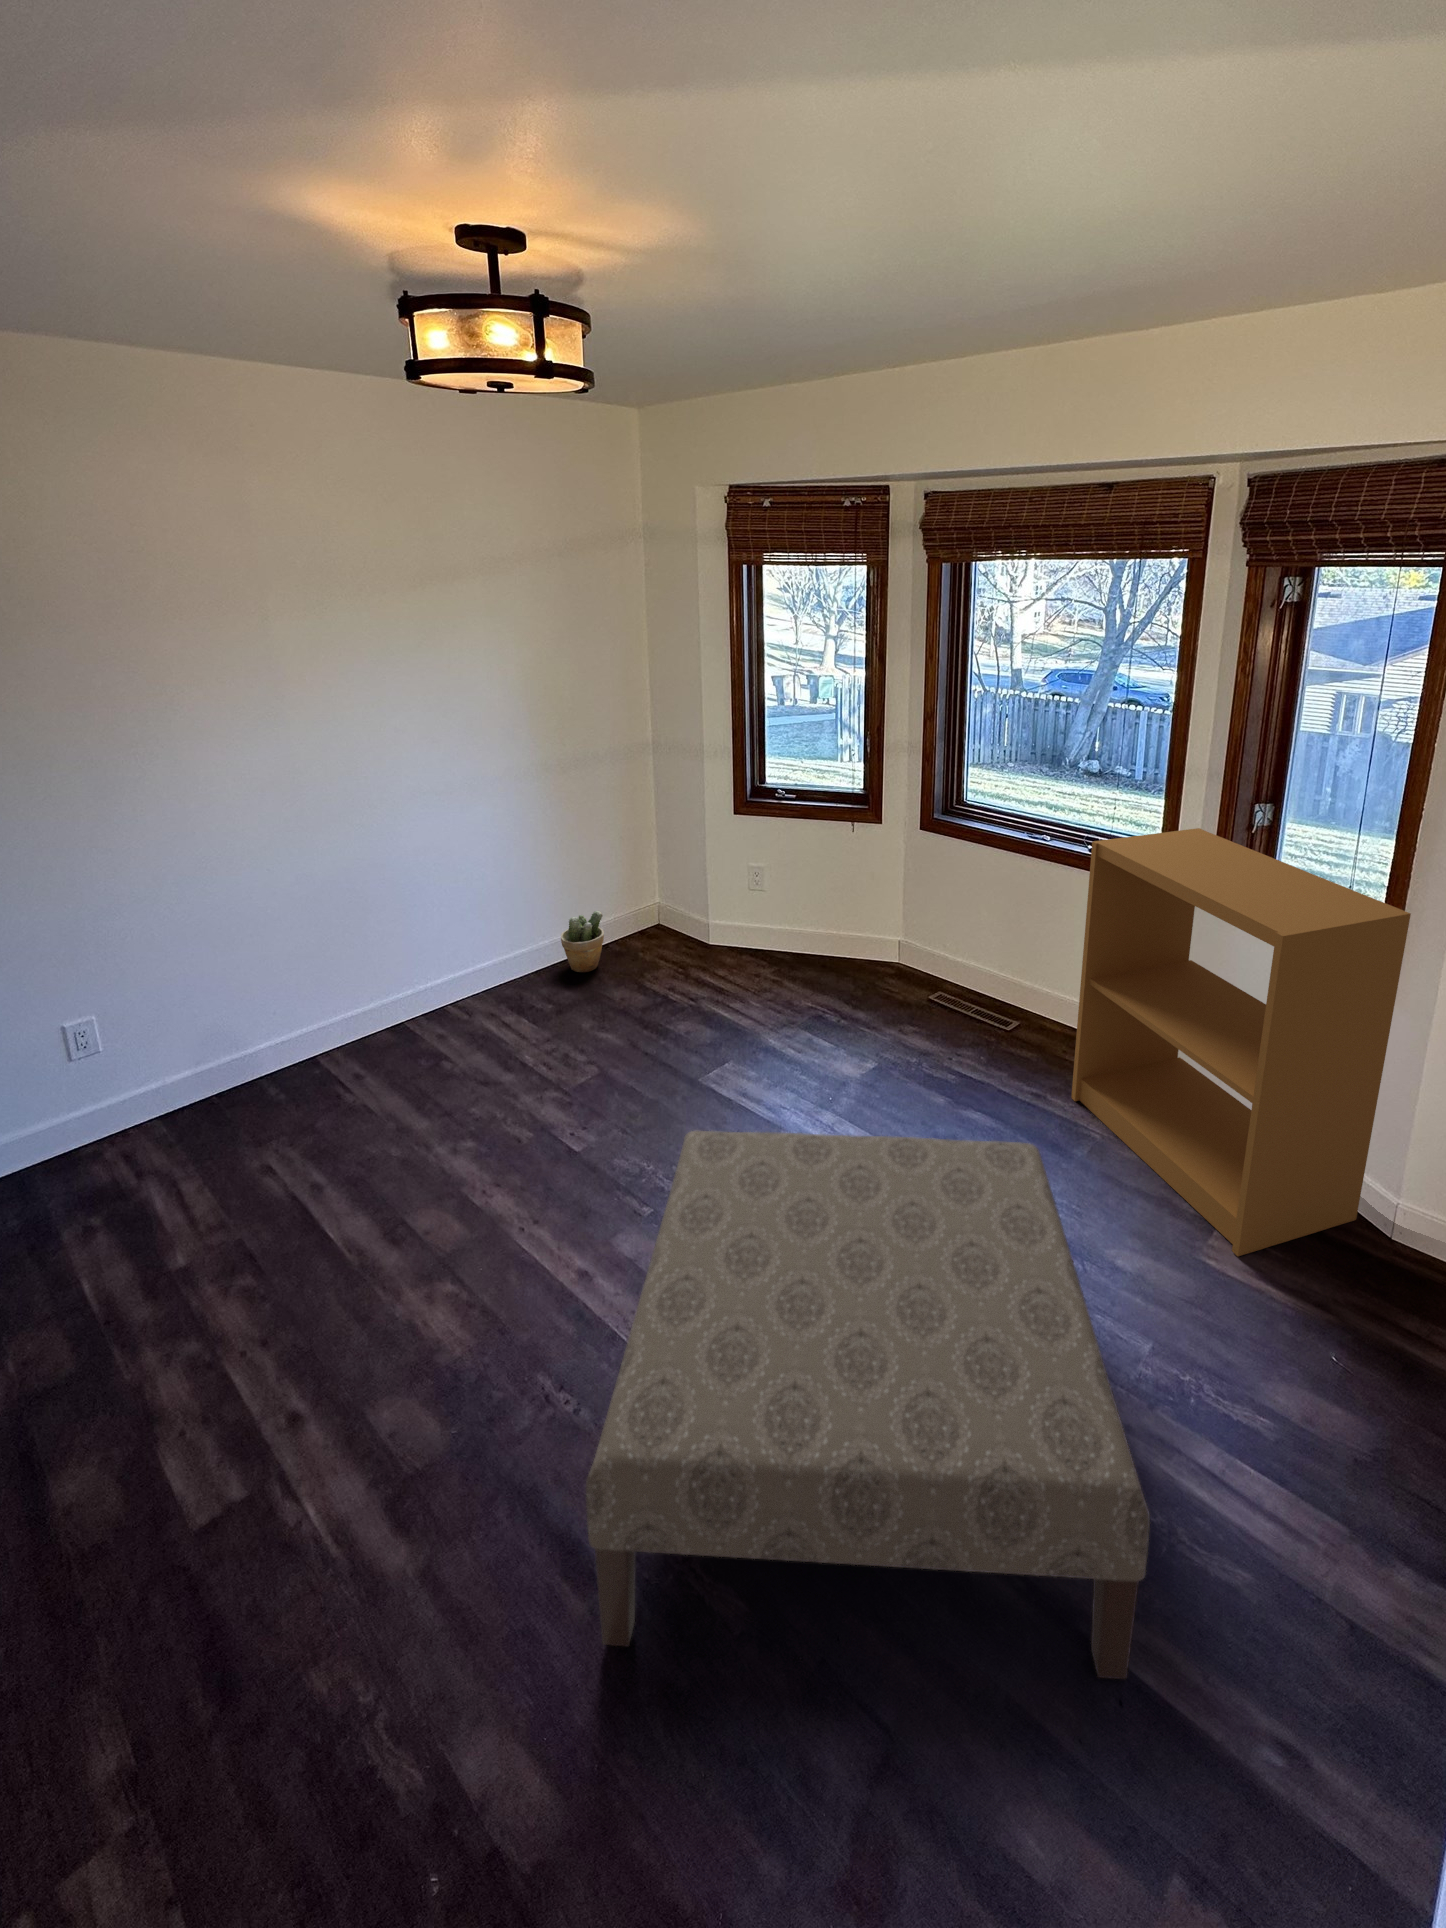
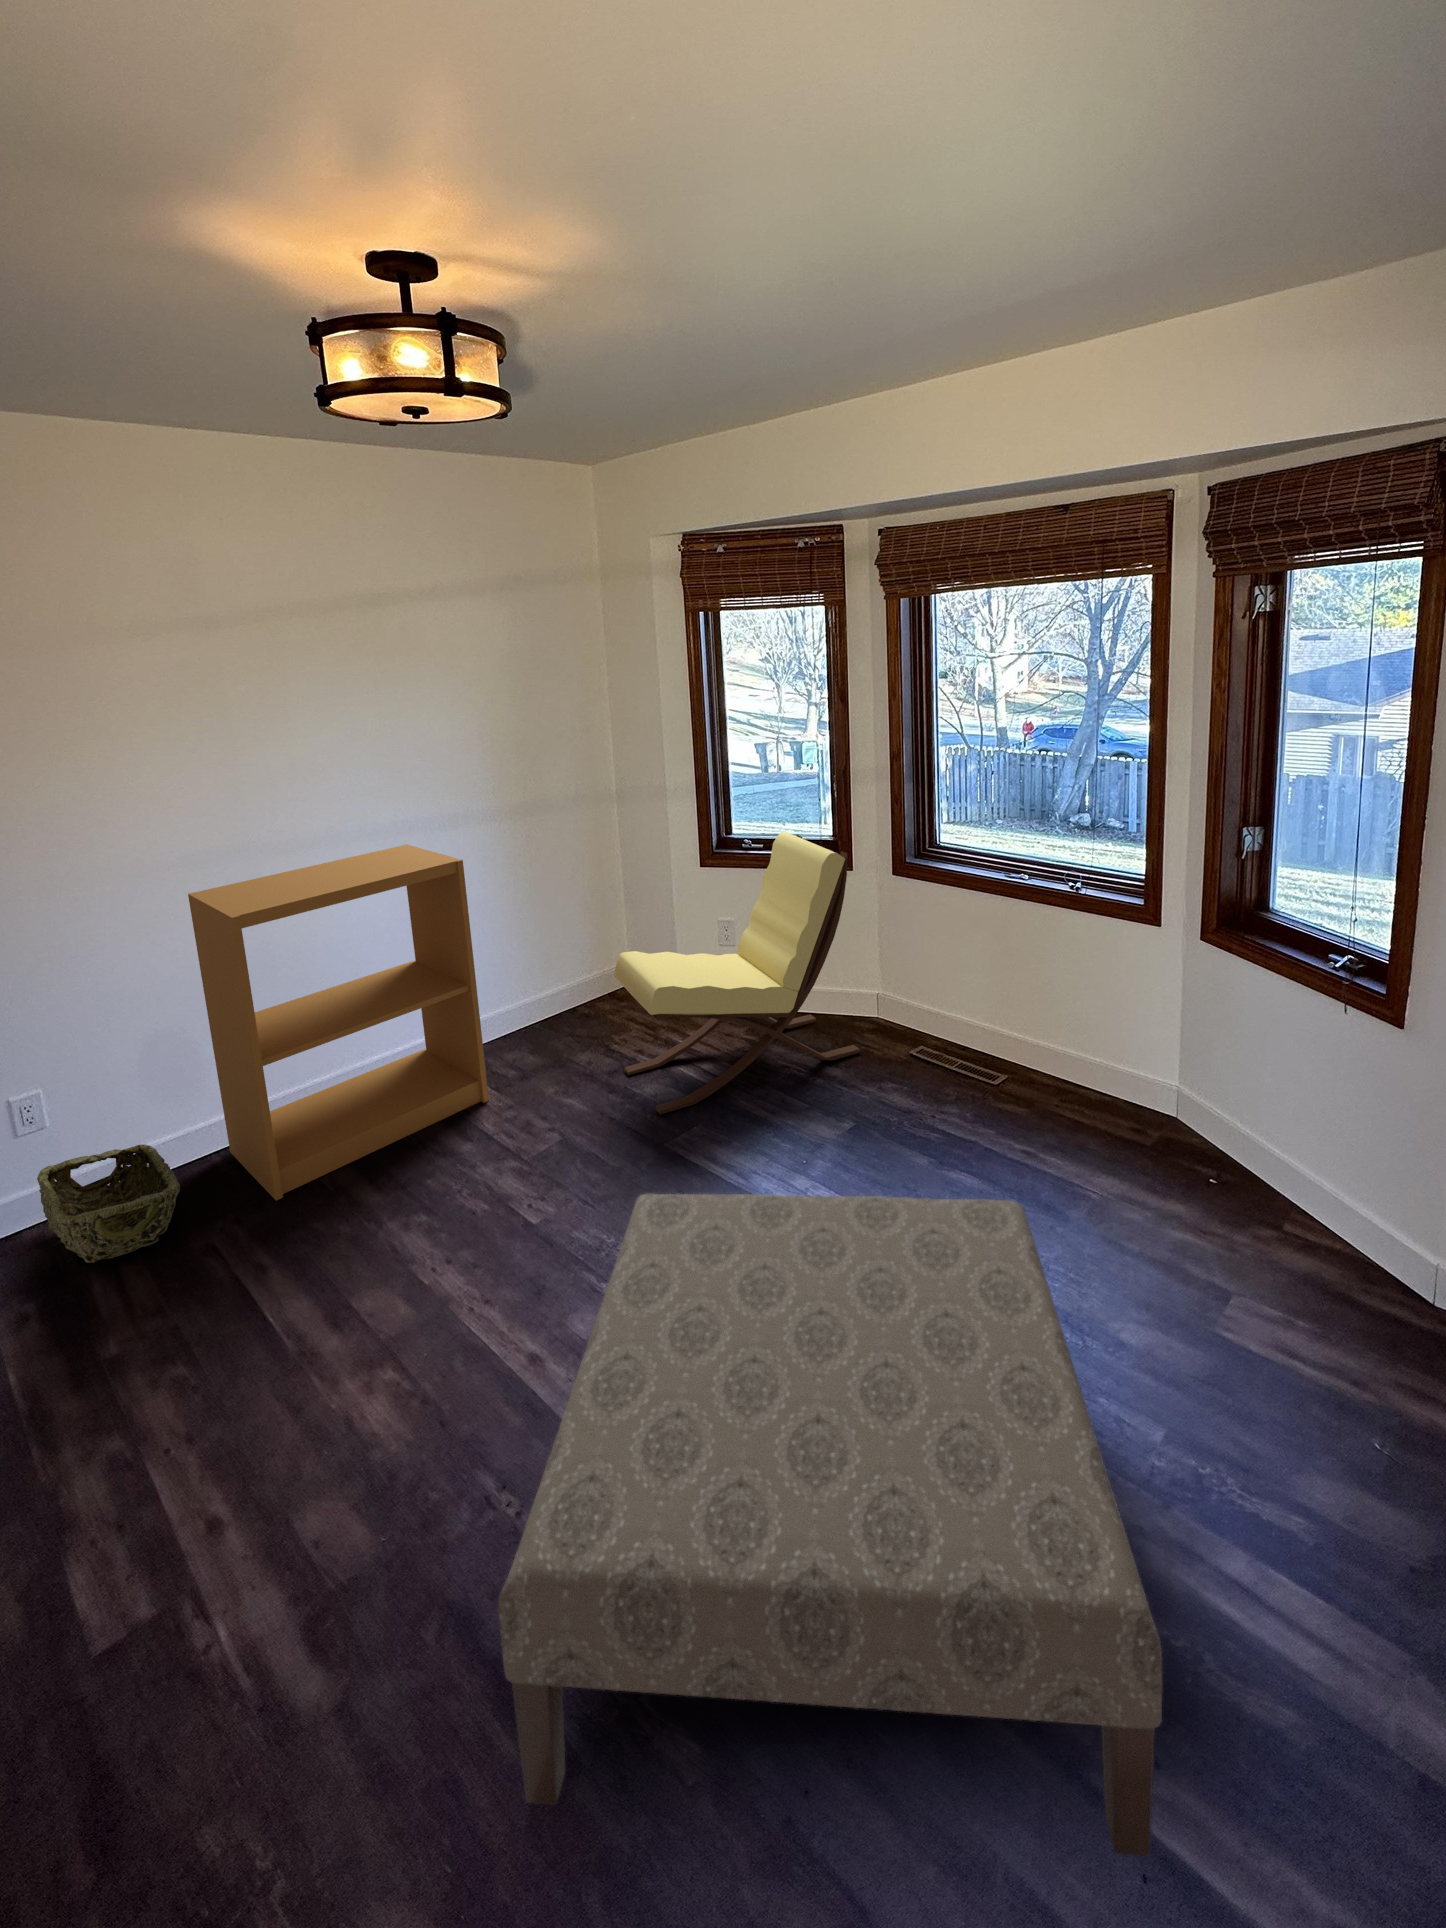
lounge chair: none [651,786,882,1051] -> present [614,832,860,1114]
bookshelf: present [1071,828,1411,1256] -> present [188,845,489,1201]
potted plant: present [561,911,604,972] -> none [525,971,570,1036]
woven basket: none [95,1070,237,1182] -> present [37,1145,180,1263]

